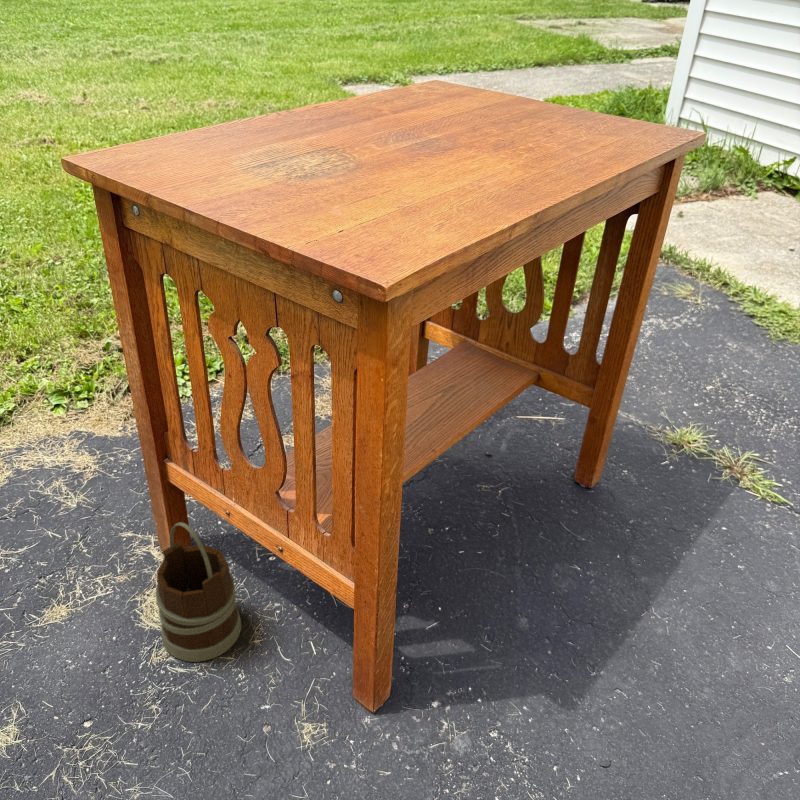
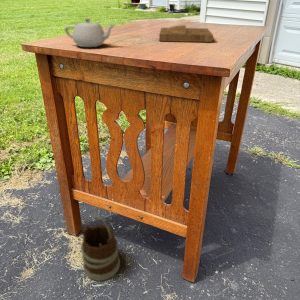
teapot: none [153,116,247,178] -> present [65,18,114,47]
tray: none [364,127,507,185] -> present [159,25,213,42]

